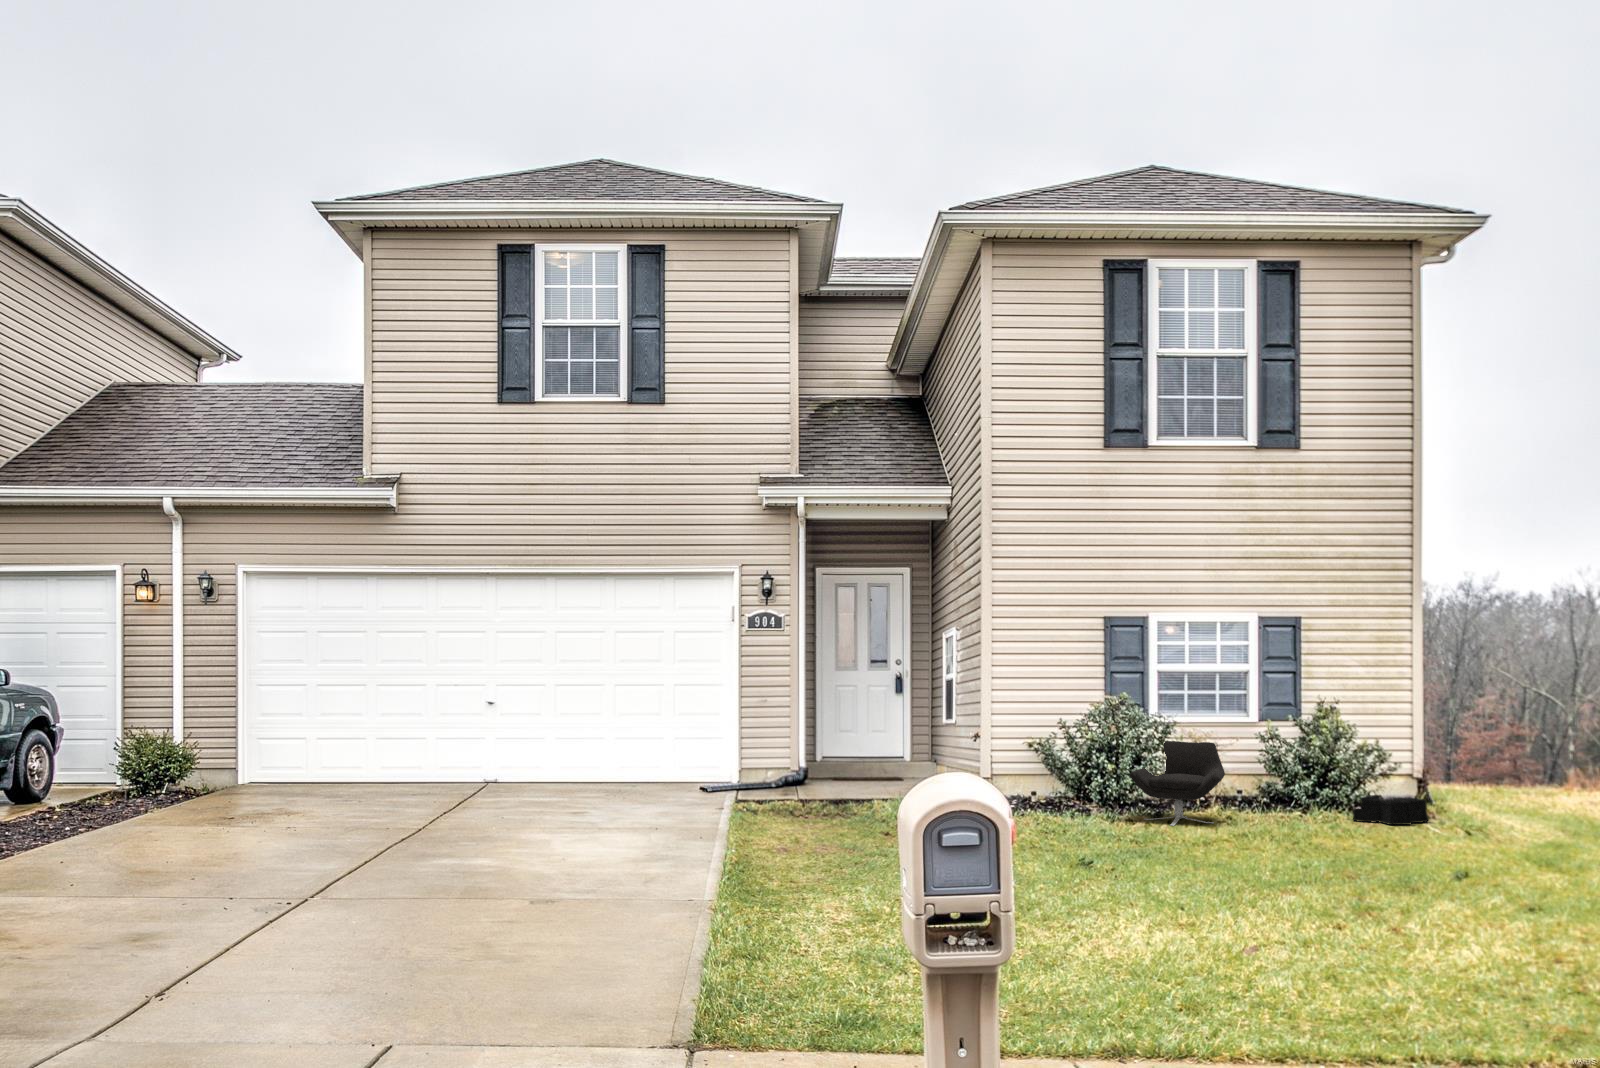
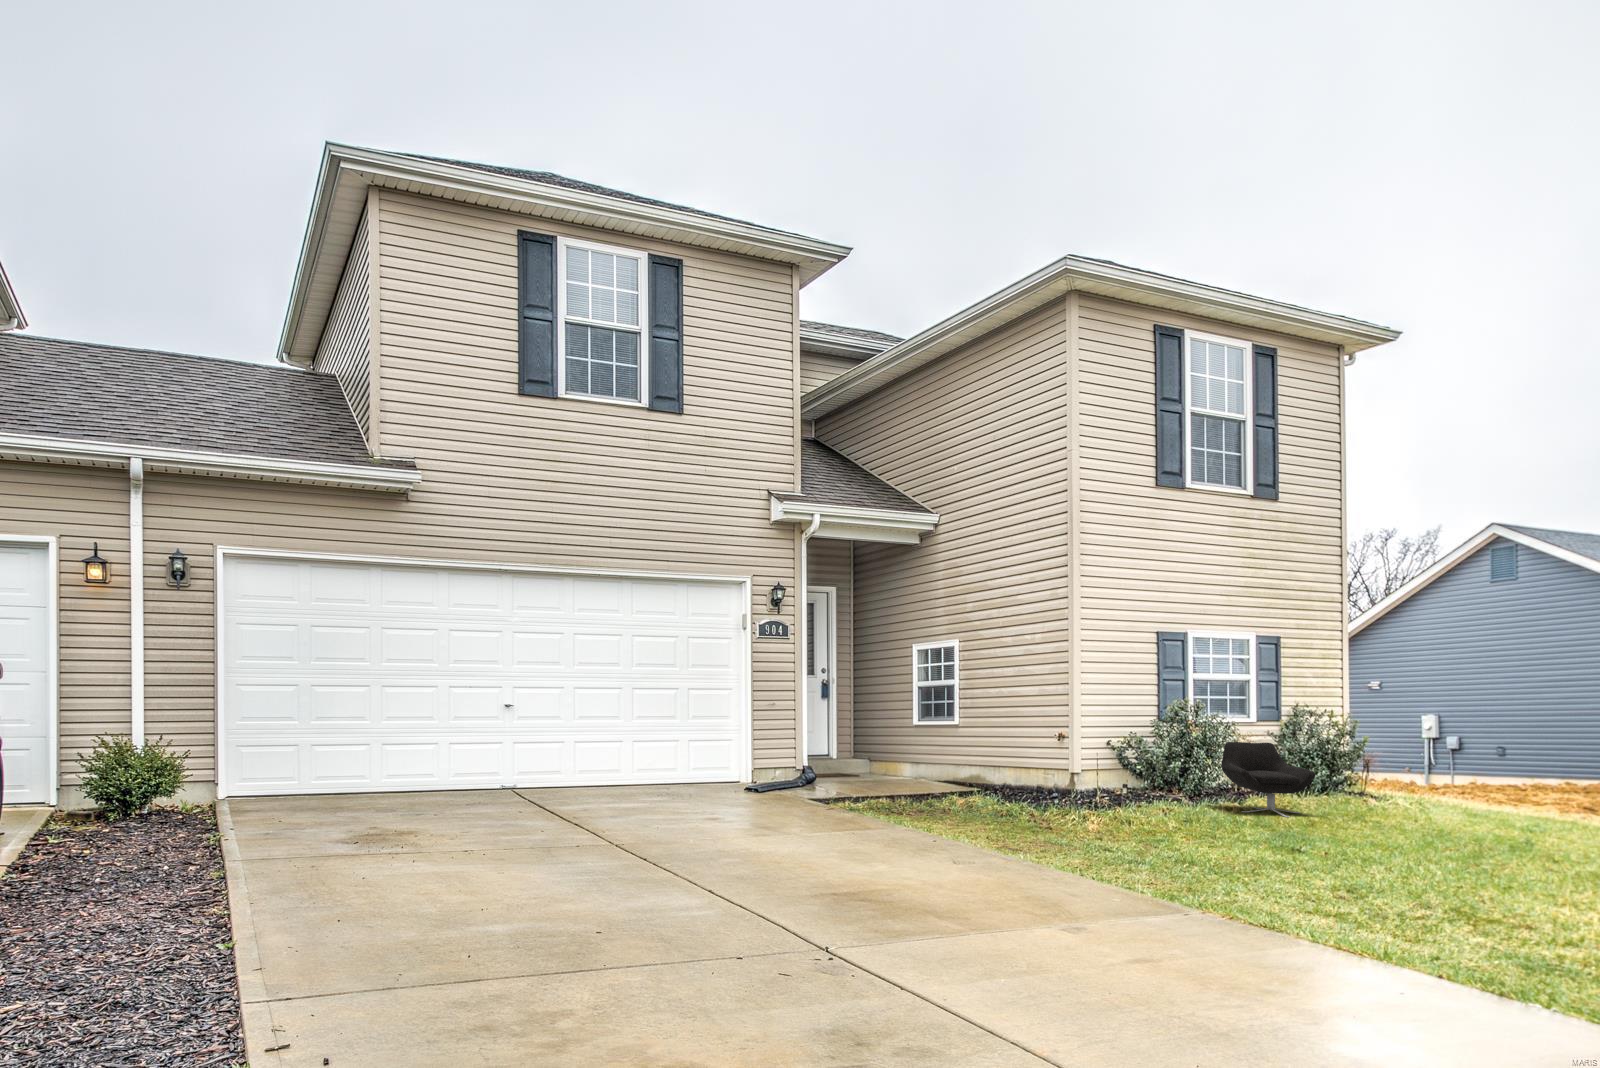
storage bin: present [1353,795,1429,825] -> none [1349,783,1411,807]

